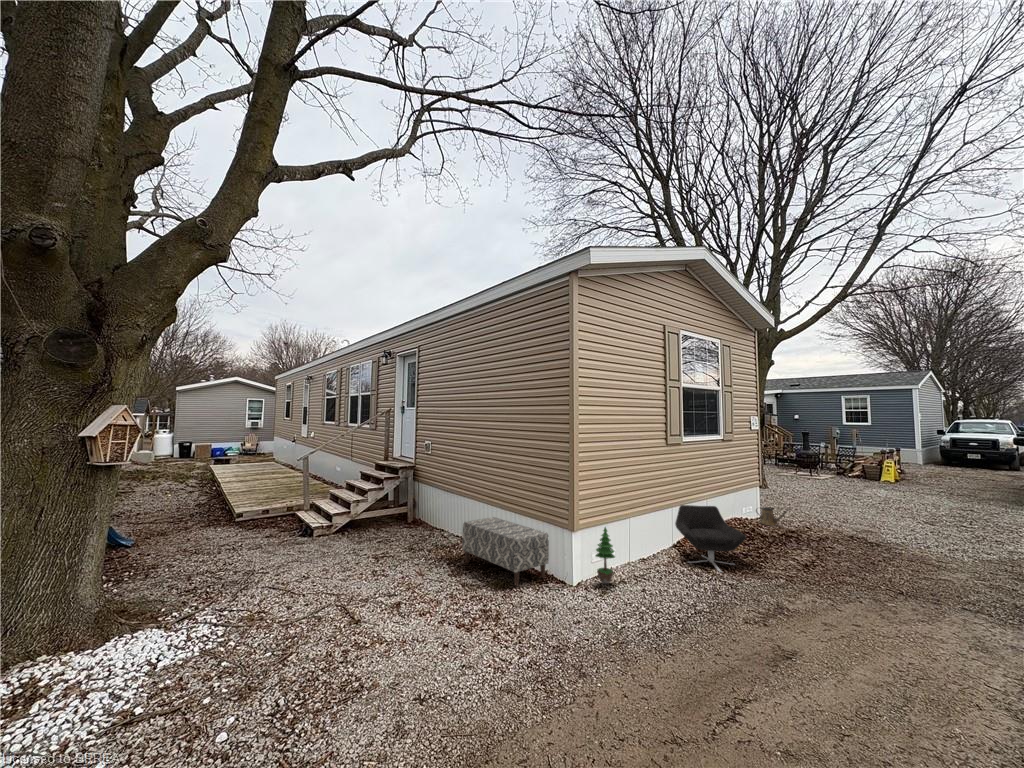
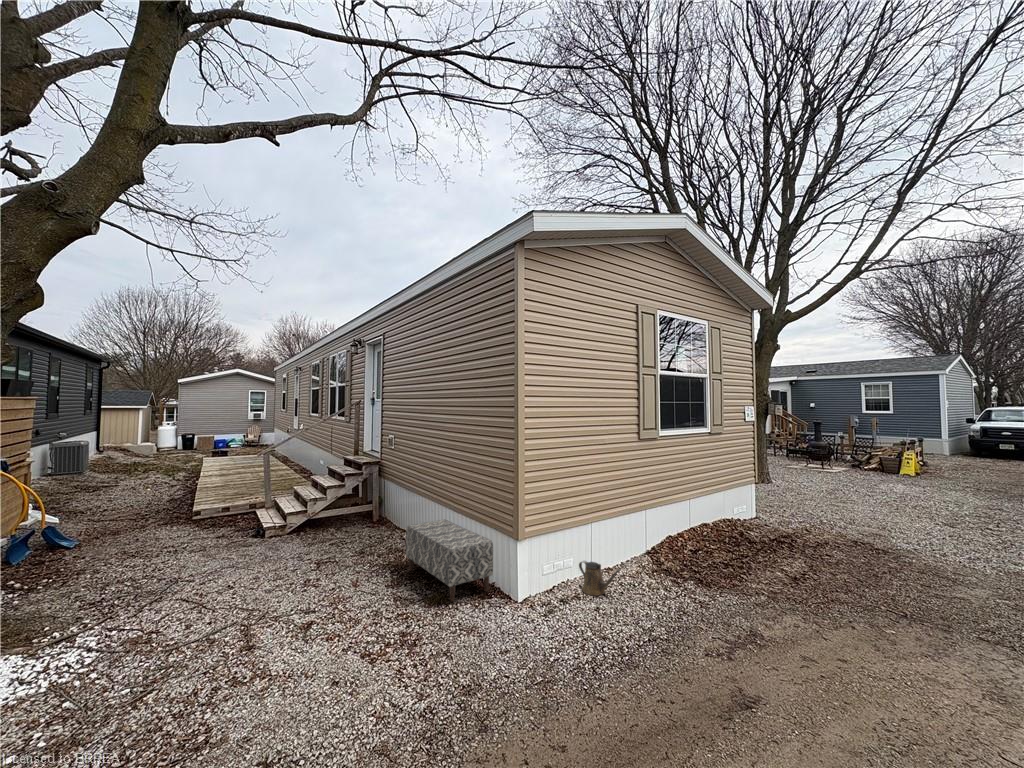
lounge chair: present [675,505,746,572] -> none [649,507,725,586]
watering can: present [756,507,790,526] -> present [579,561,621,596]
potted tree: present [595,527,615,584] -> none [543,534,566,600]

